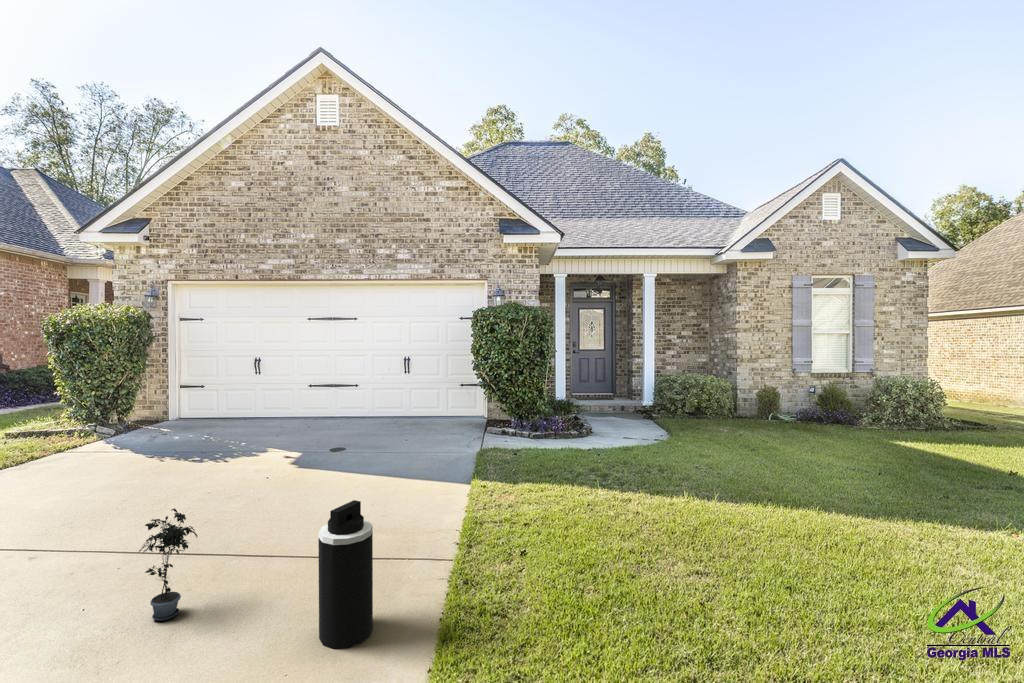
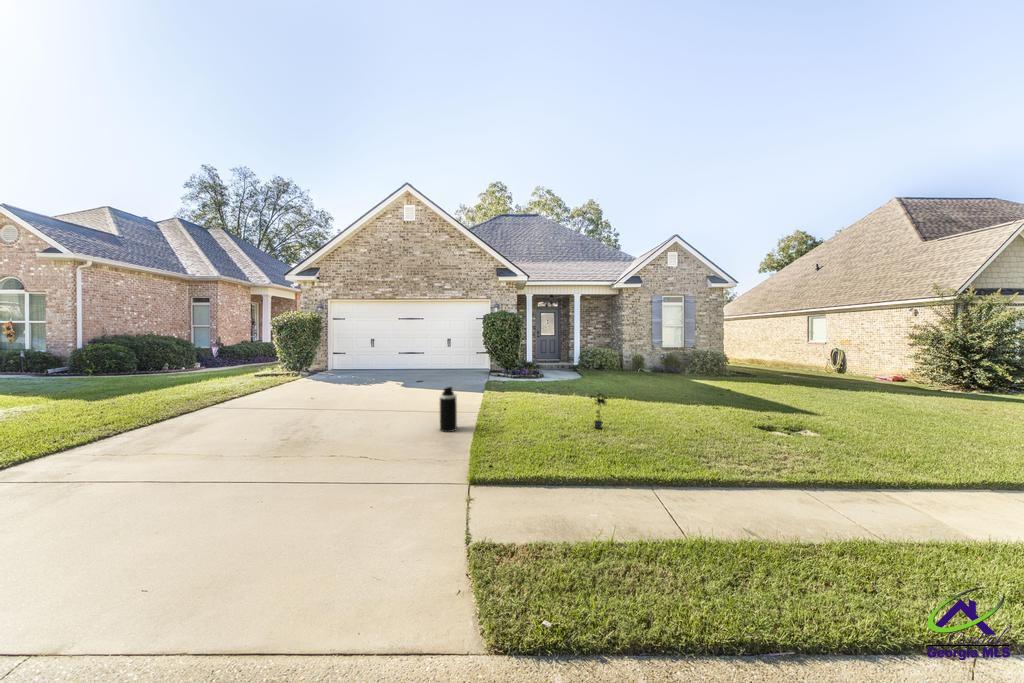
potted plant: present [139,508,197,621] -> present [590,393,613,429]

